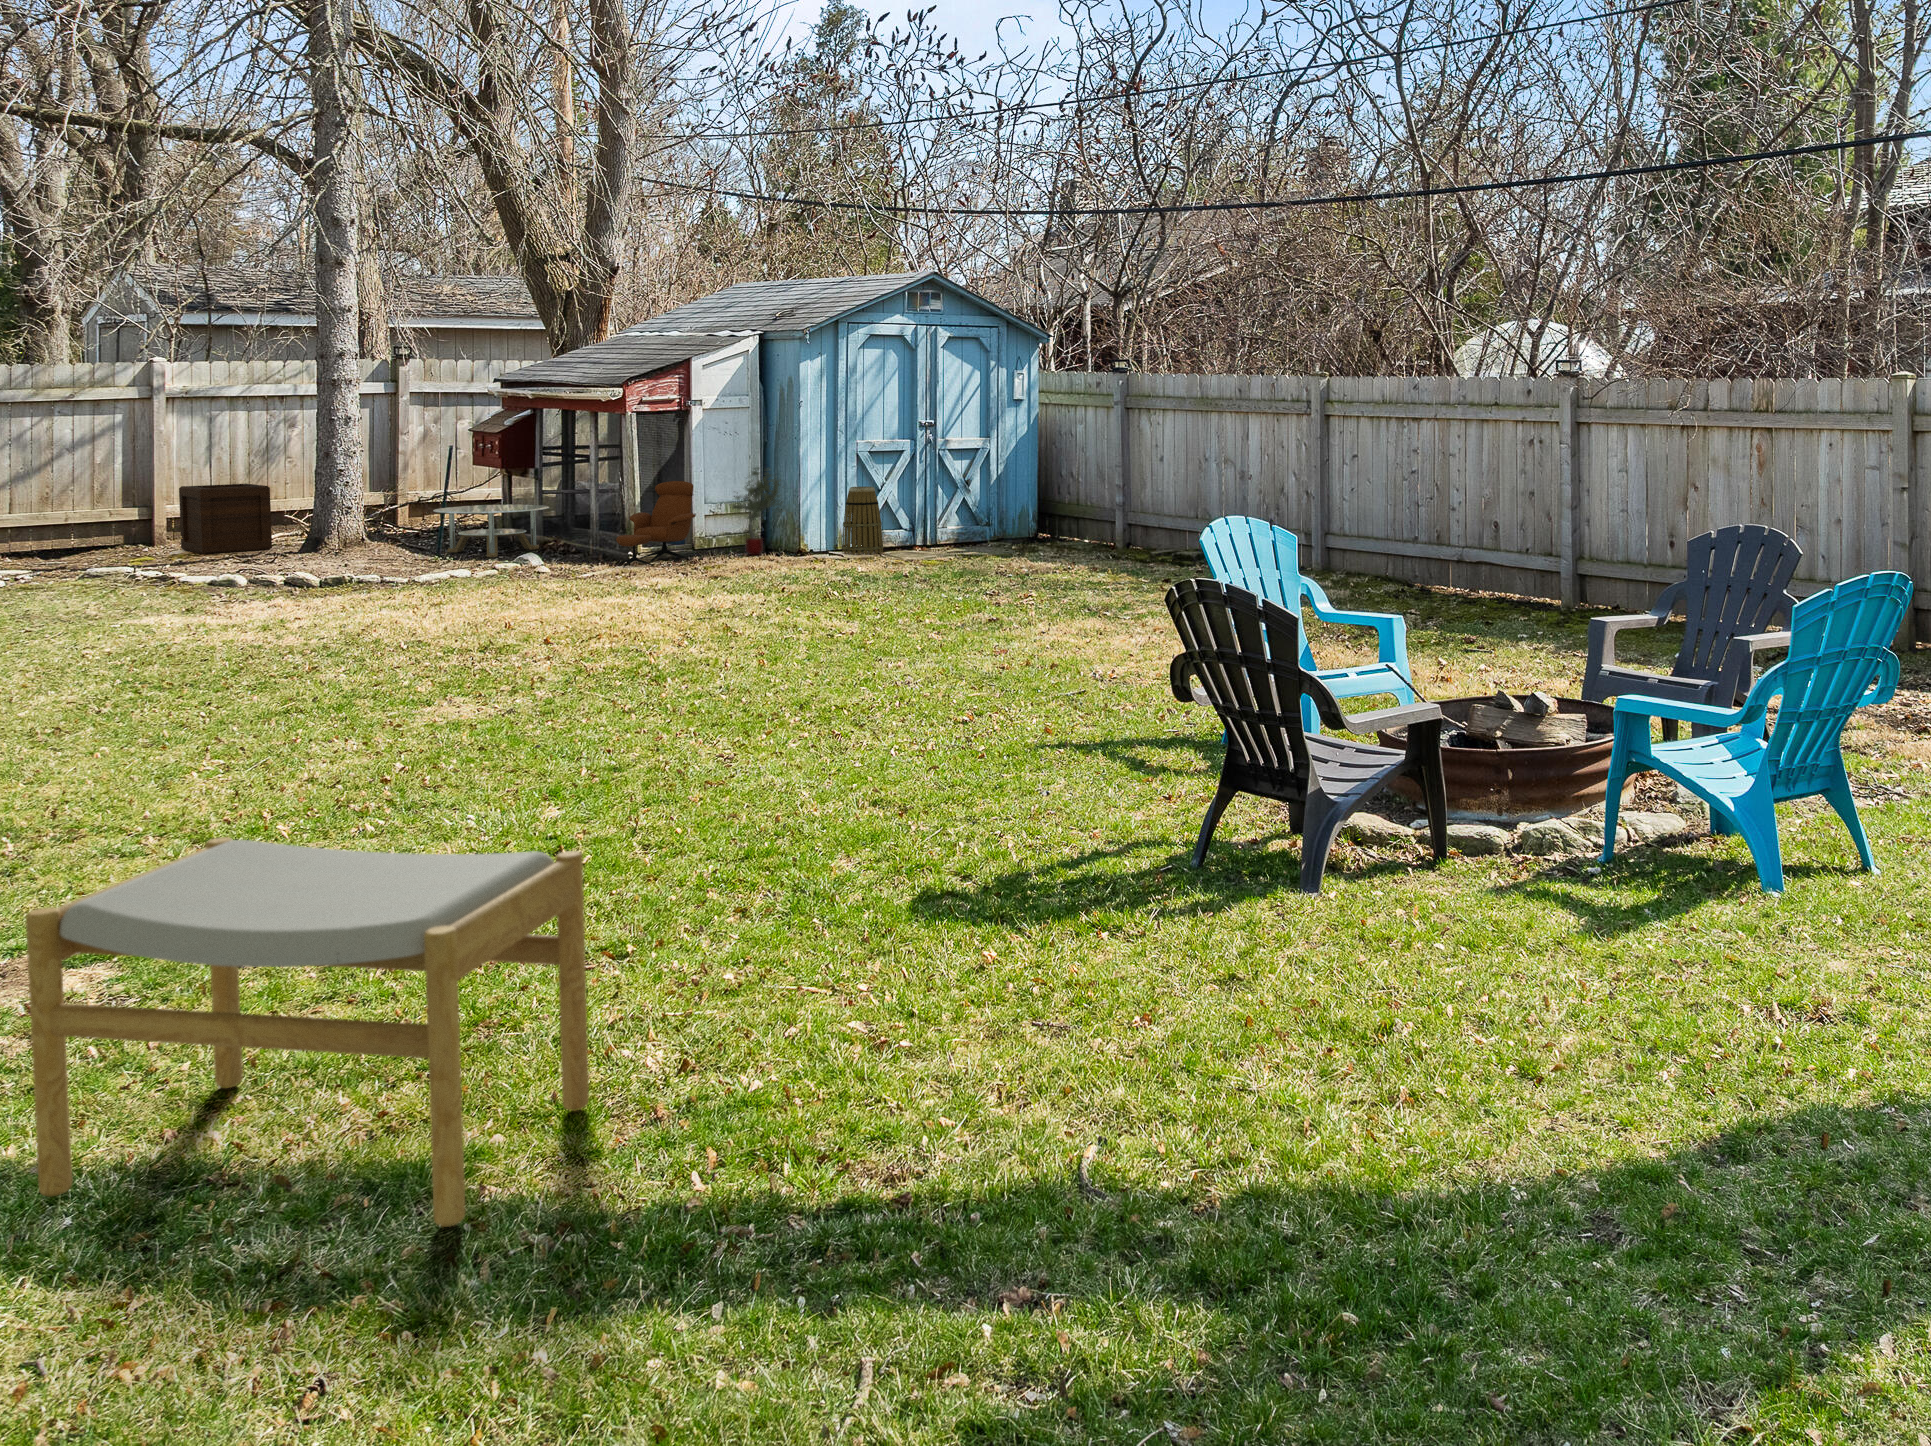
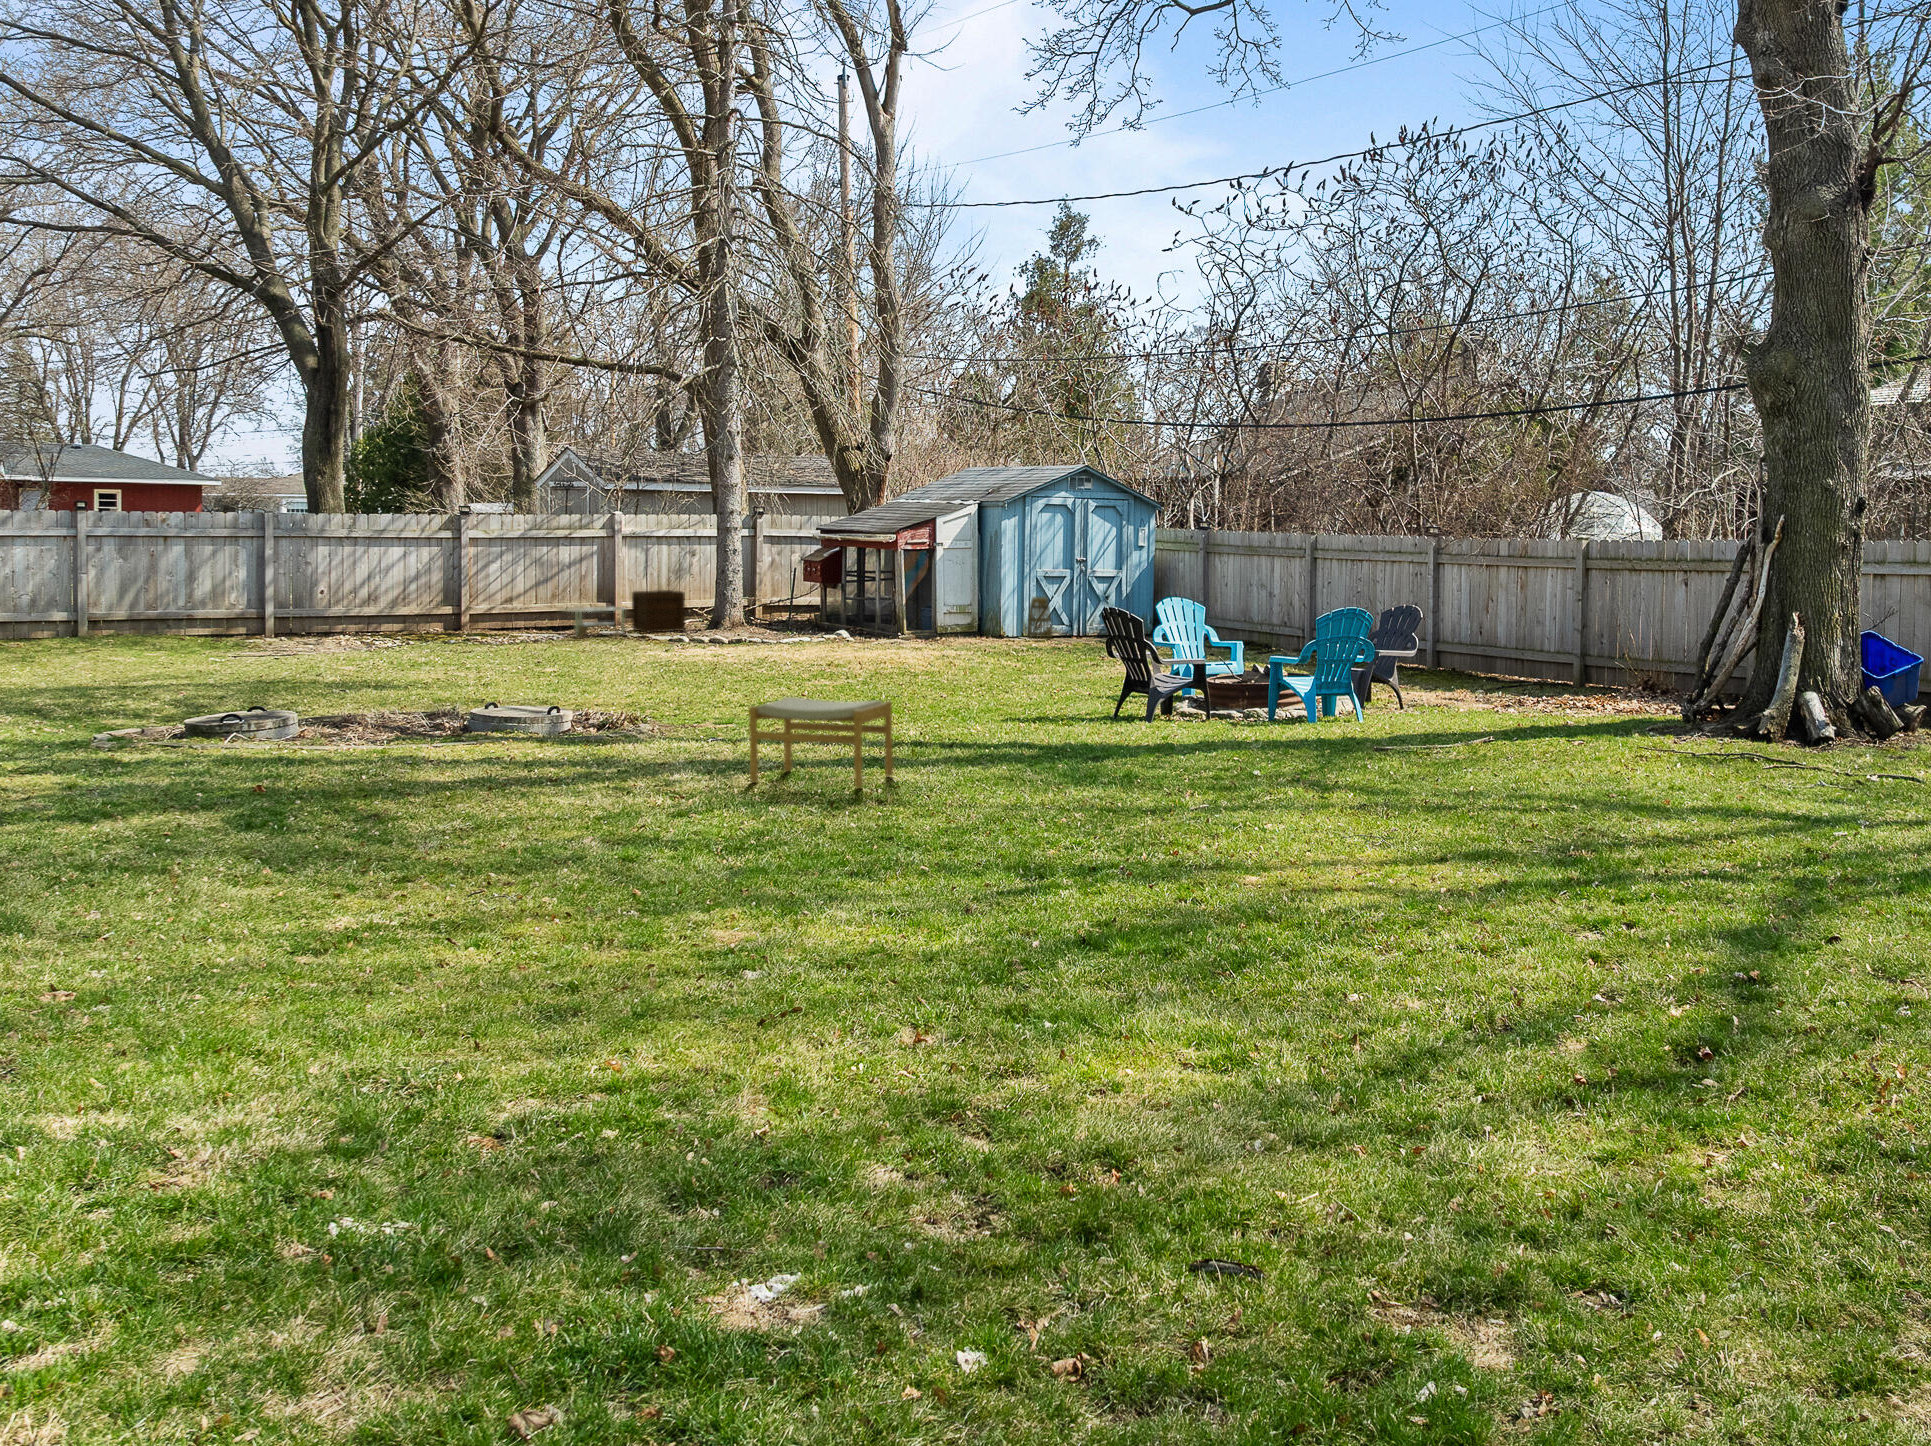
potted tree: present [733,468,783,555] -> none [958,583,993,638]
lounge chair: present [616,481,696,567] -> none [891,592,938,643]
round table: present [433,505,549,557] -> present [560,607,627,639]

